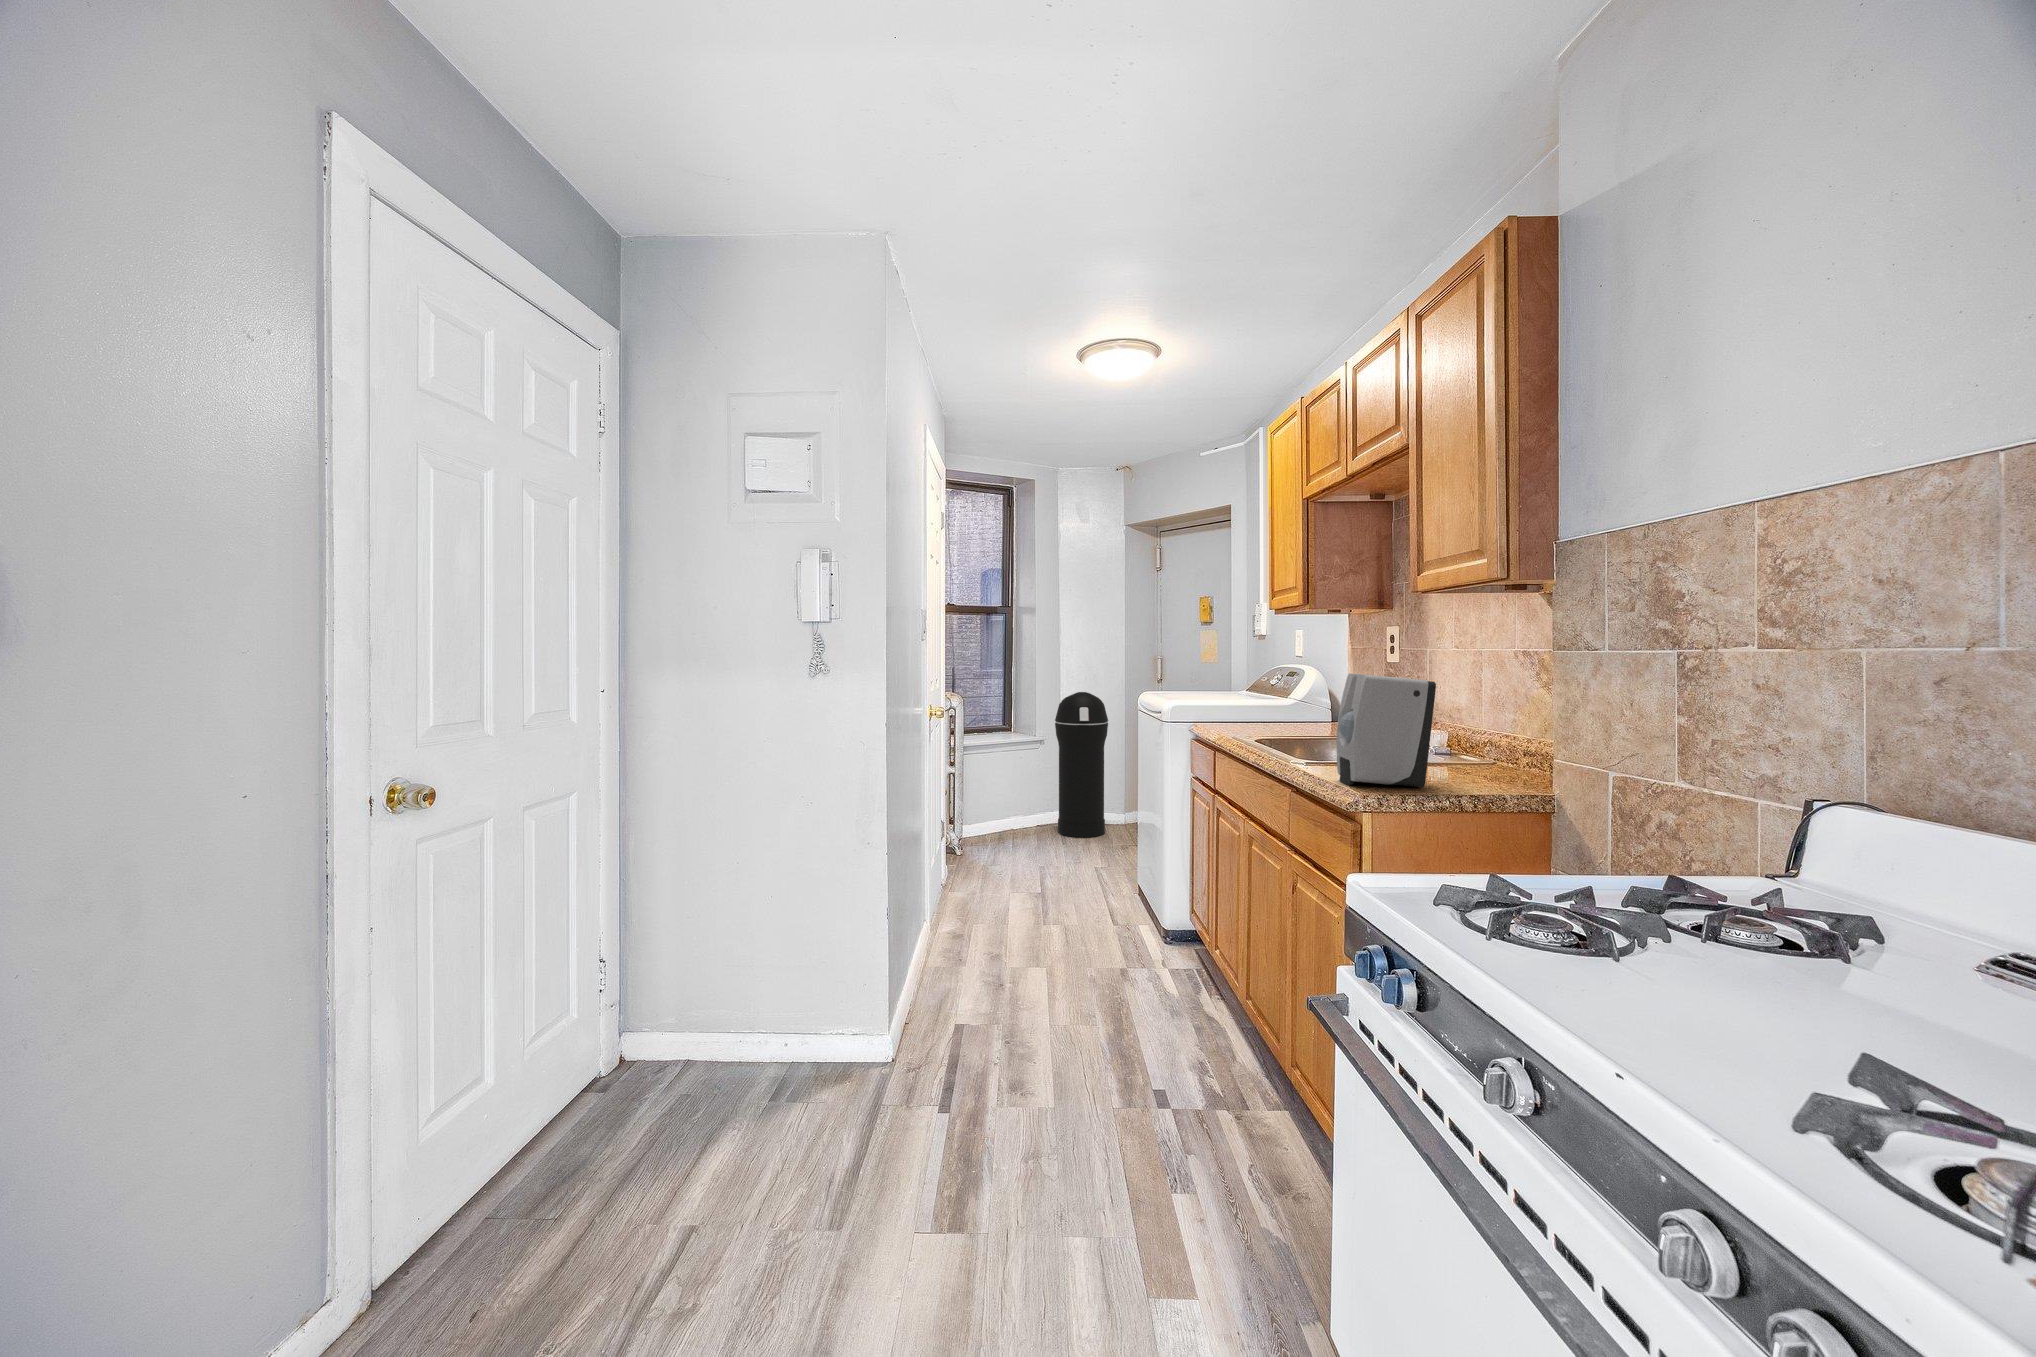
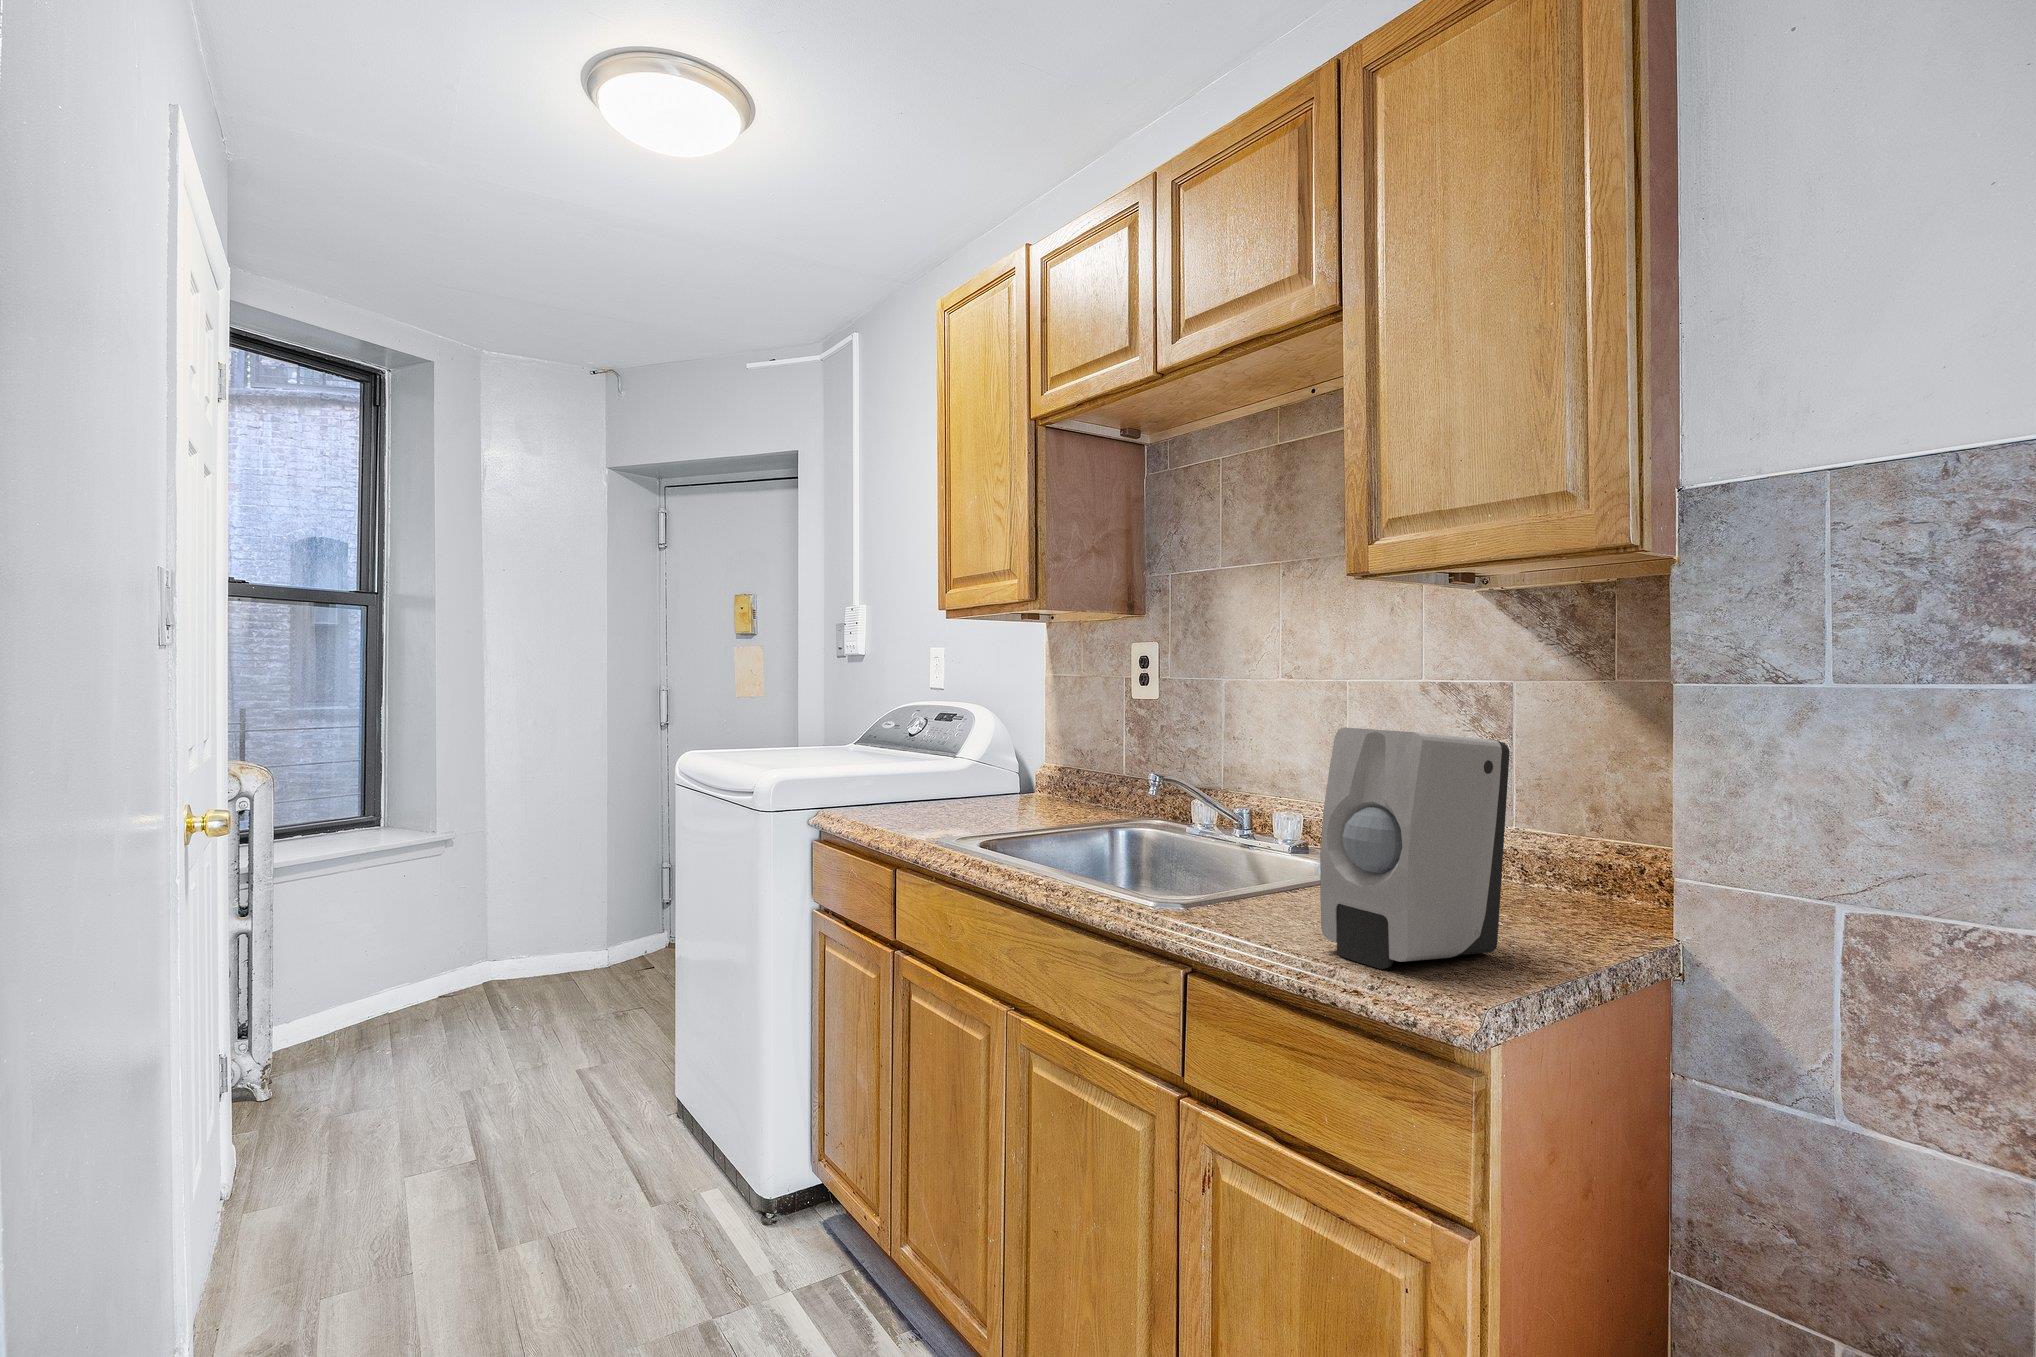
trash can: present [1055,692,1108,838] -> none [480,749,583,1008]

